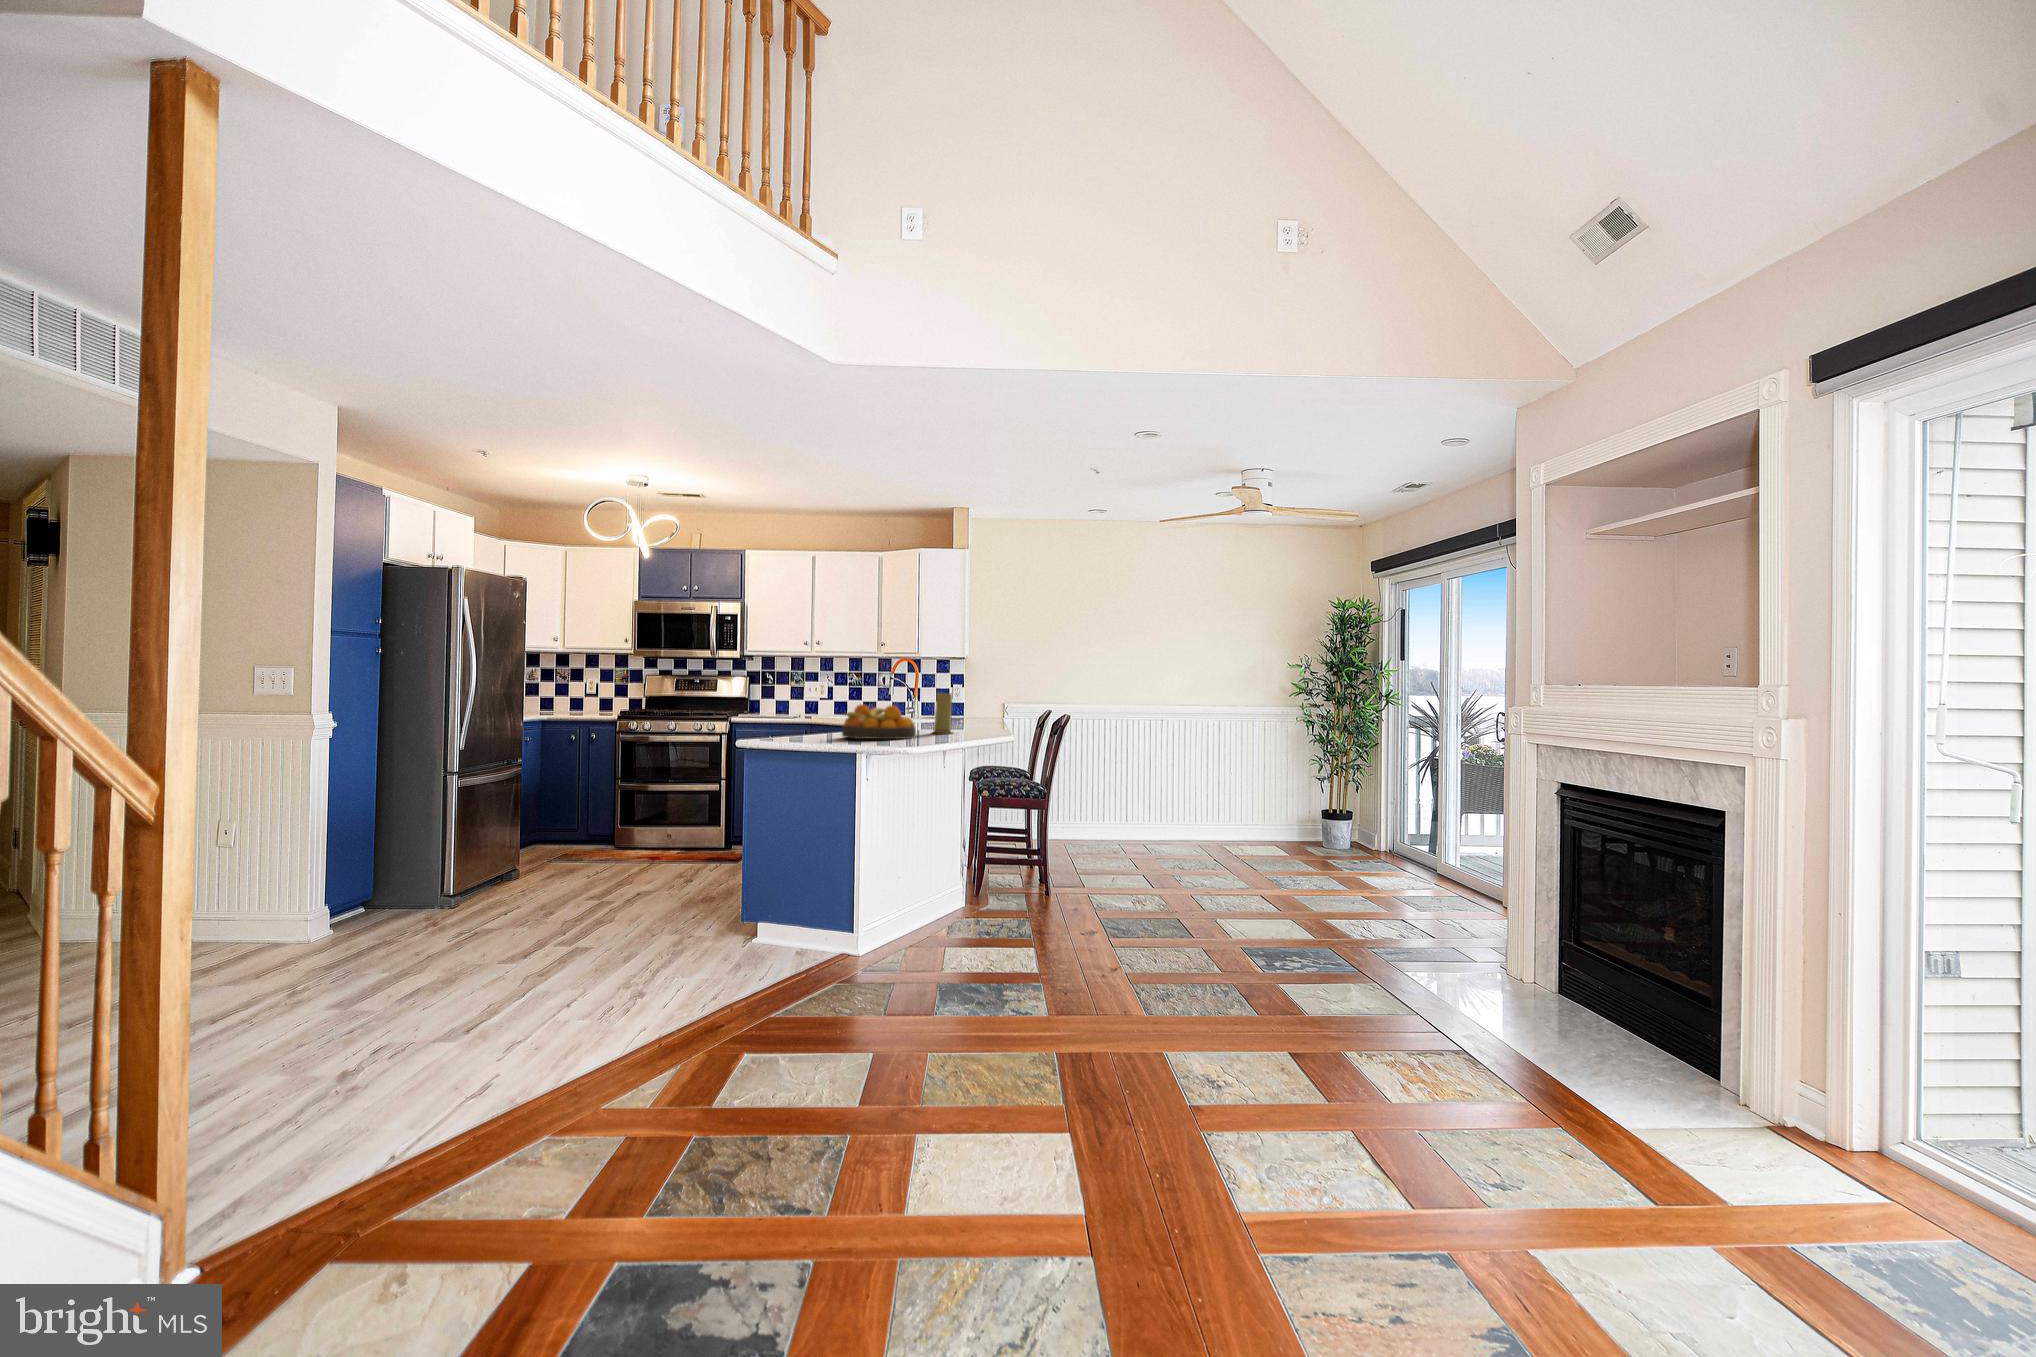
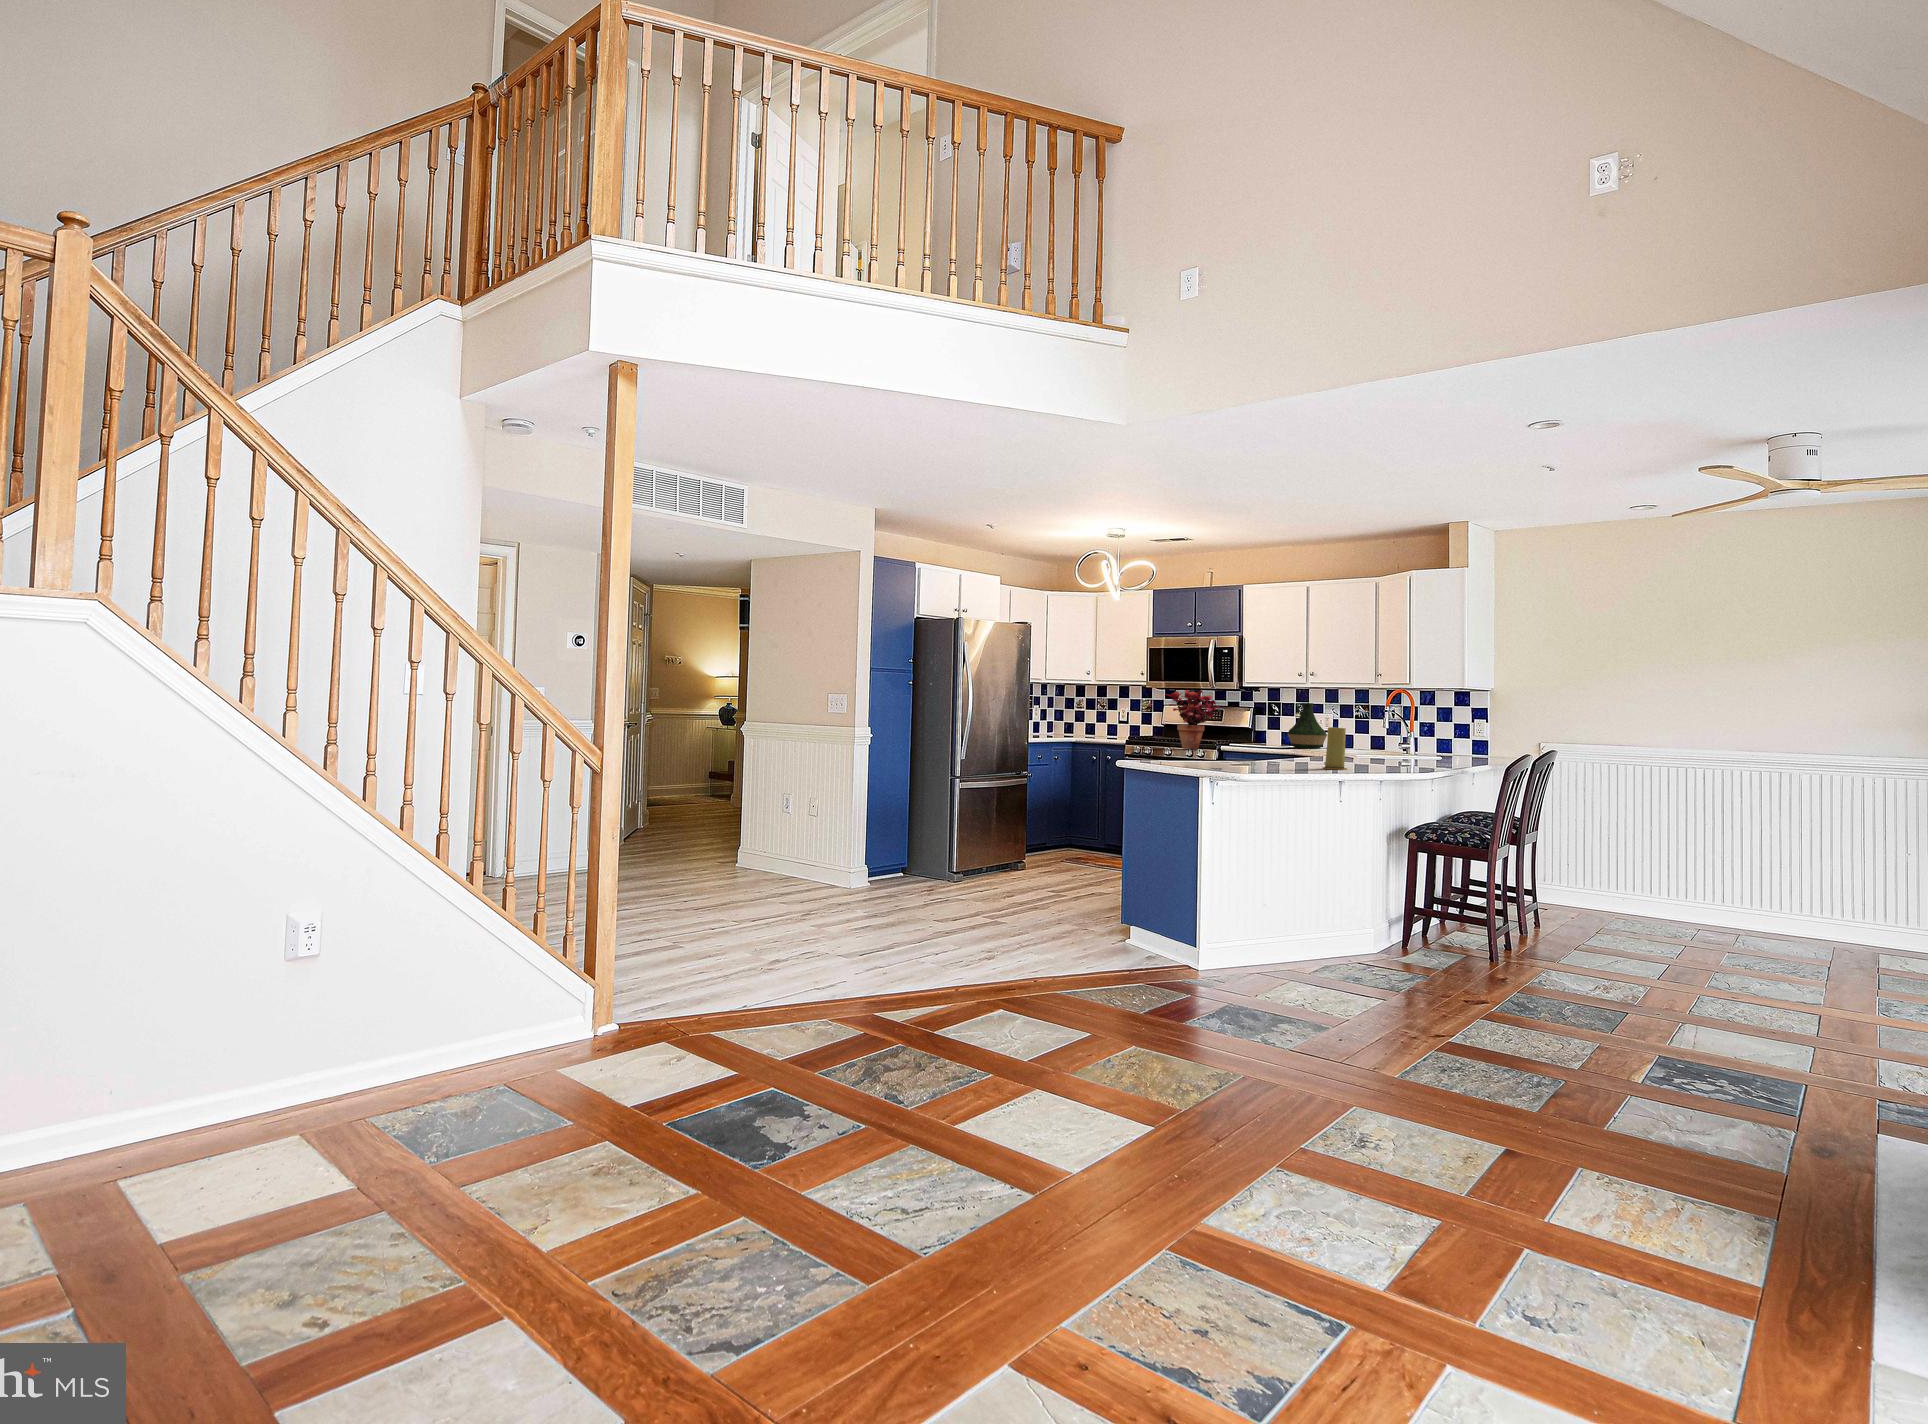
potted plant: none [685,658,744,722] -> present [1166,690,1219,749]
vase: none [800,672,837,716] -> present [1288,703,1327,749]
fruit bowl: present [842,704,916,739] -> none [1218,736,1295,772]

